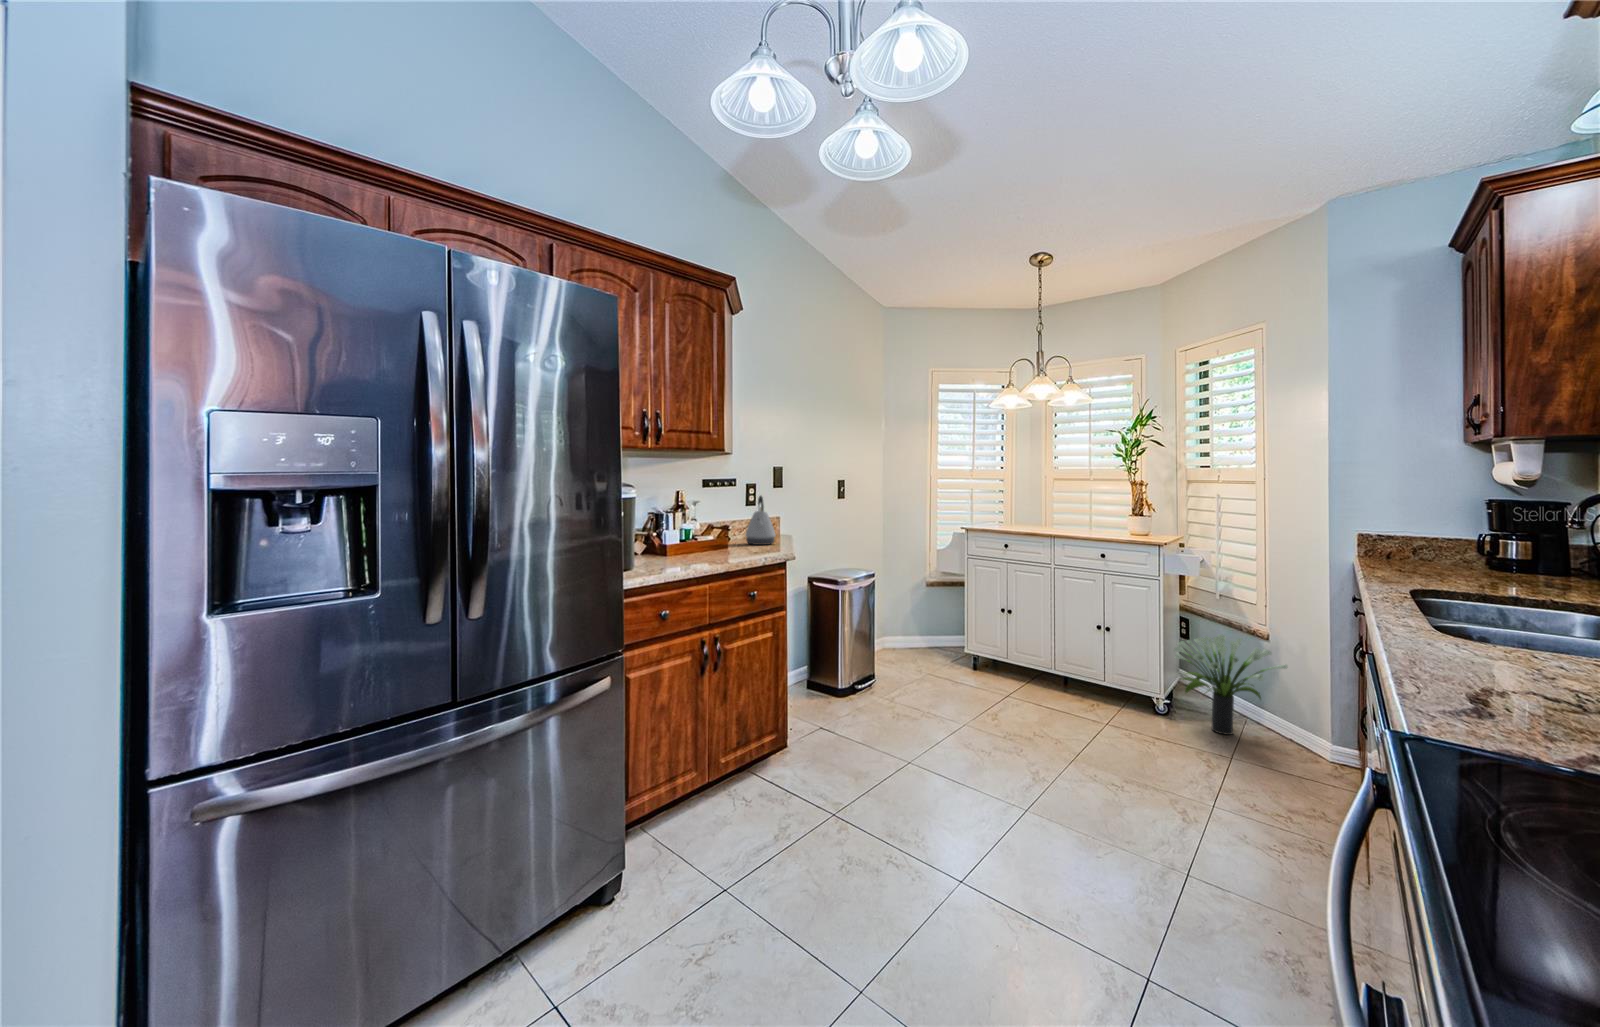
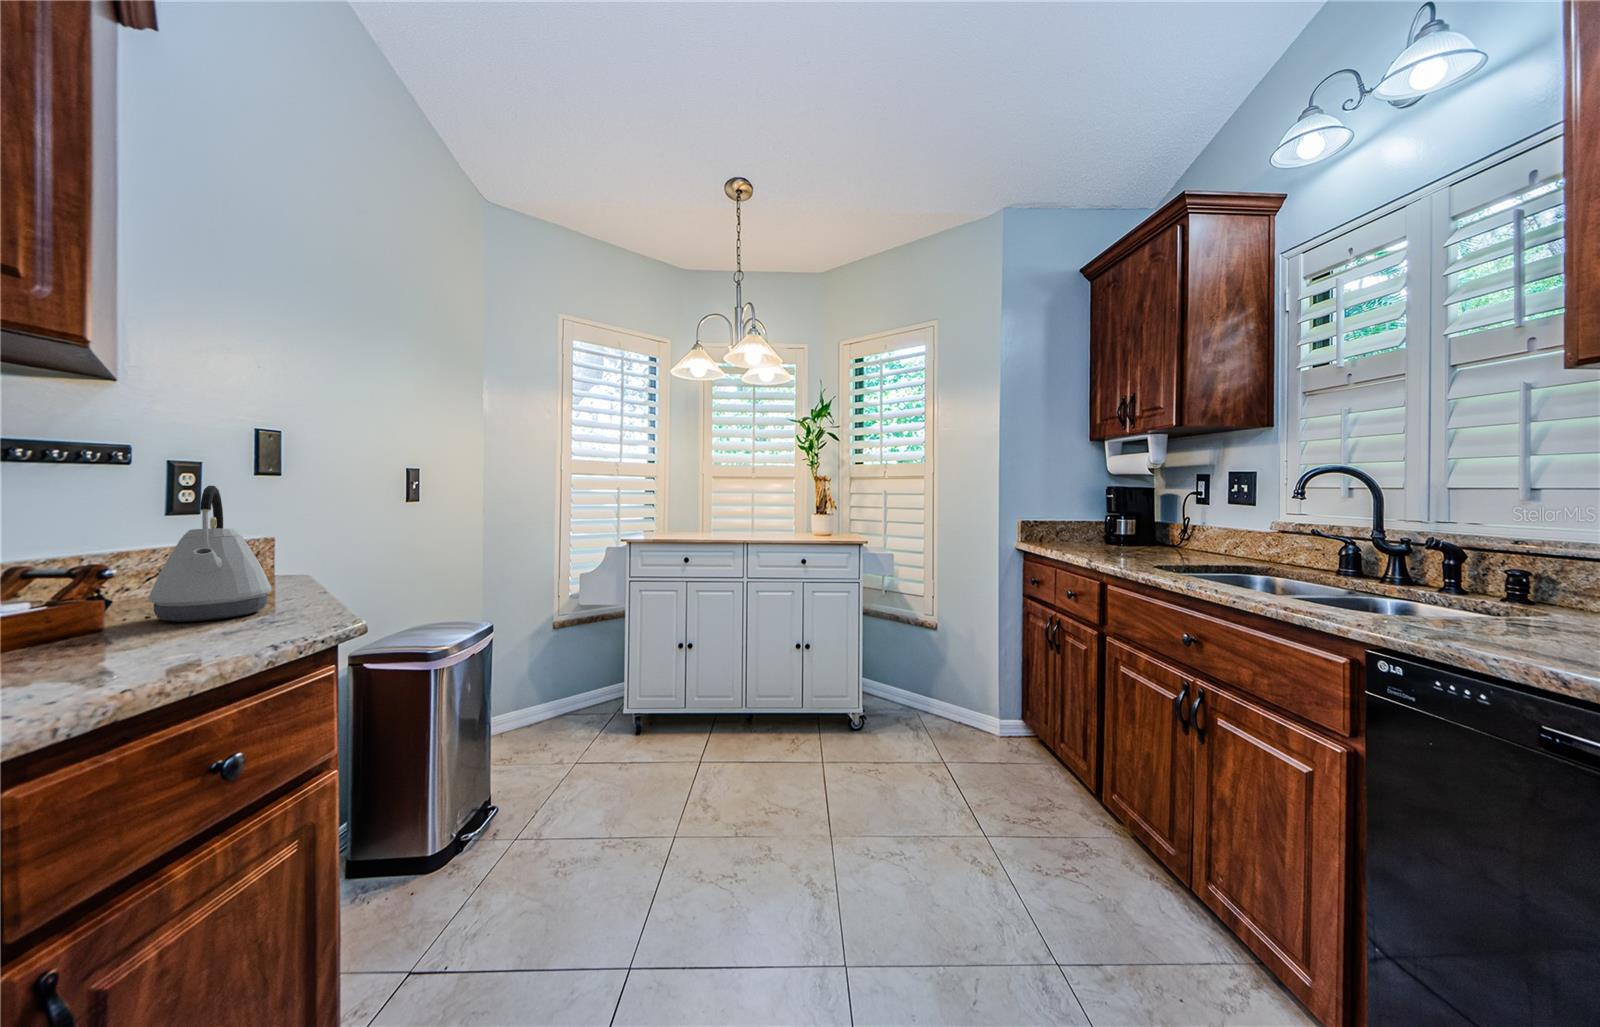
potted plant: present [1174,634,1287,735] -> none [870,635,964,736]

